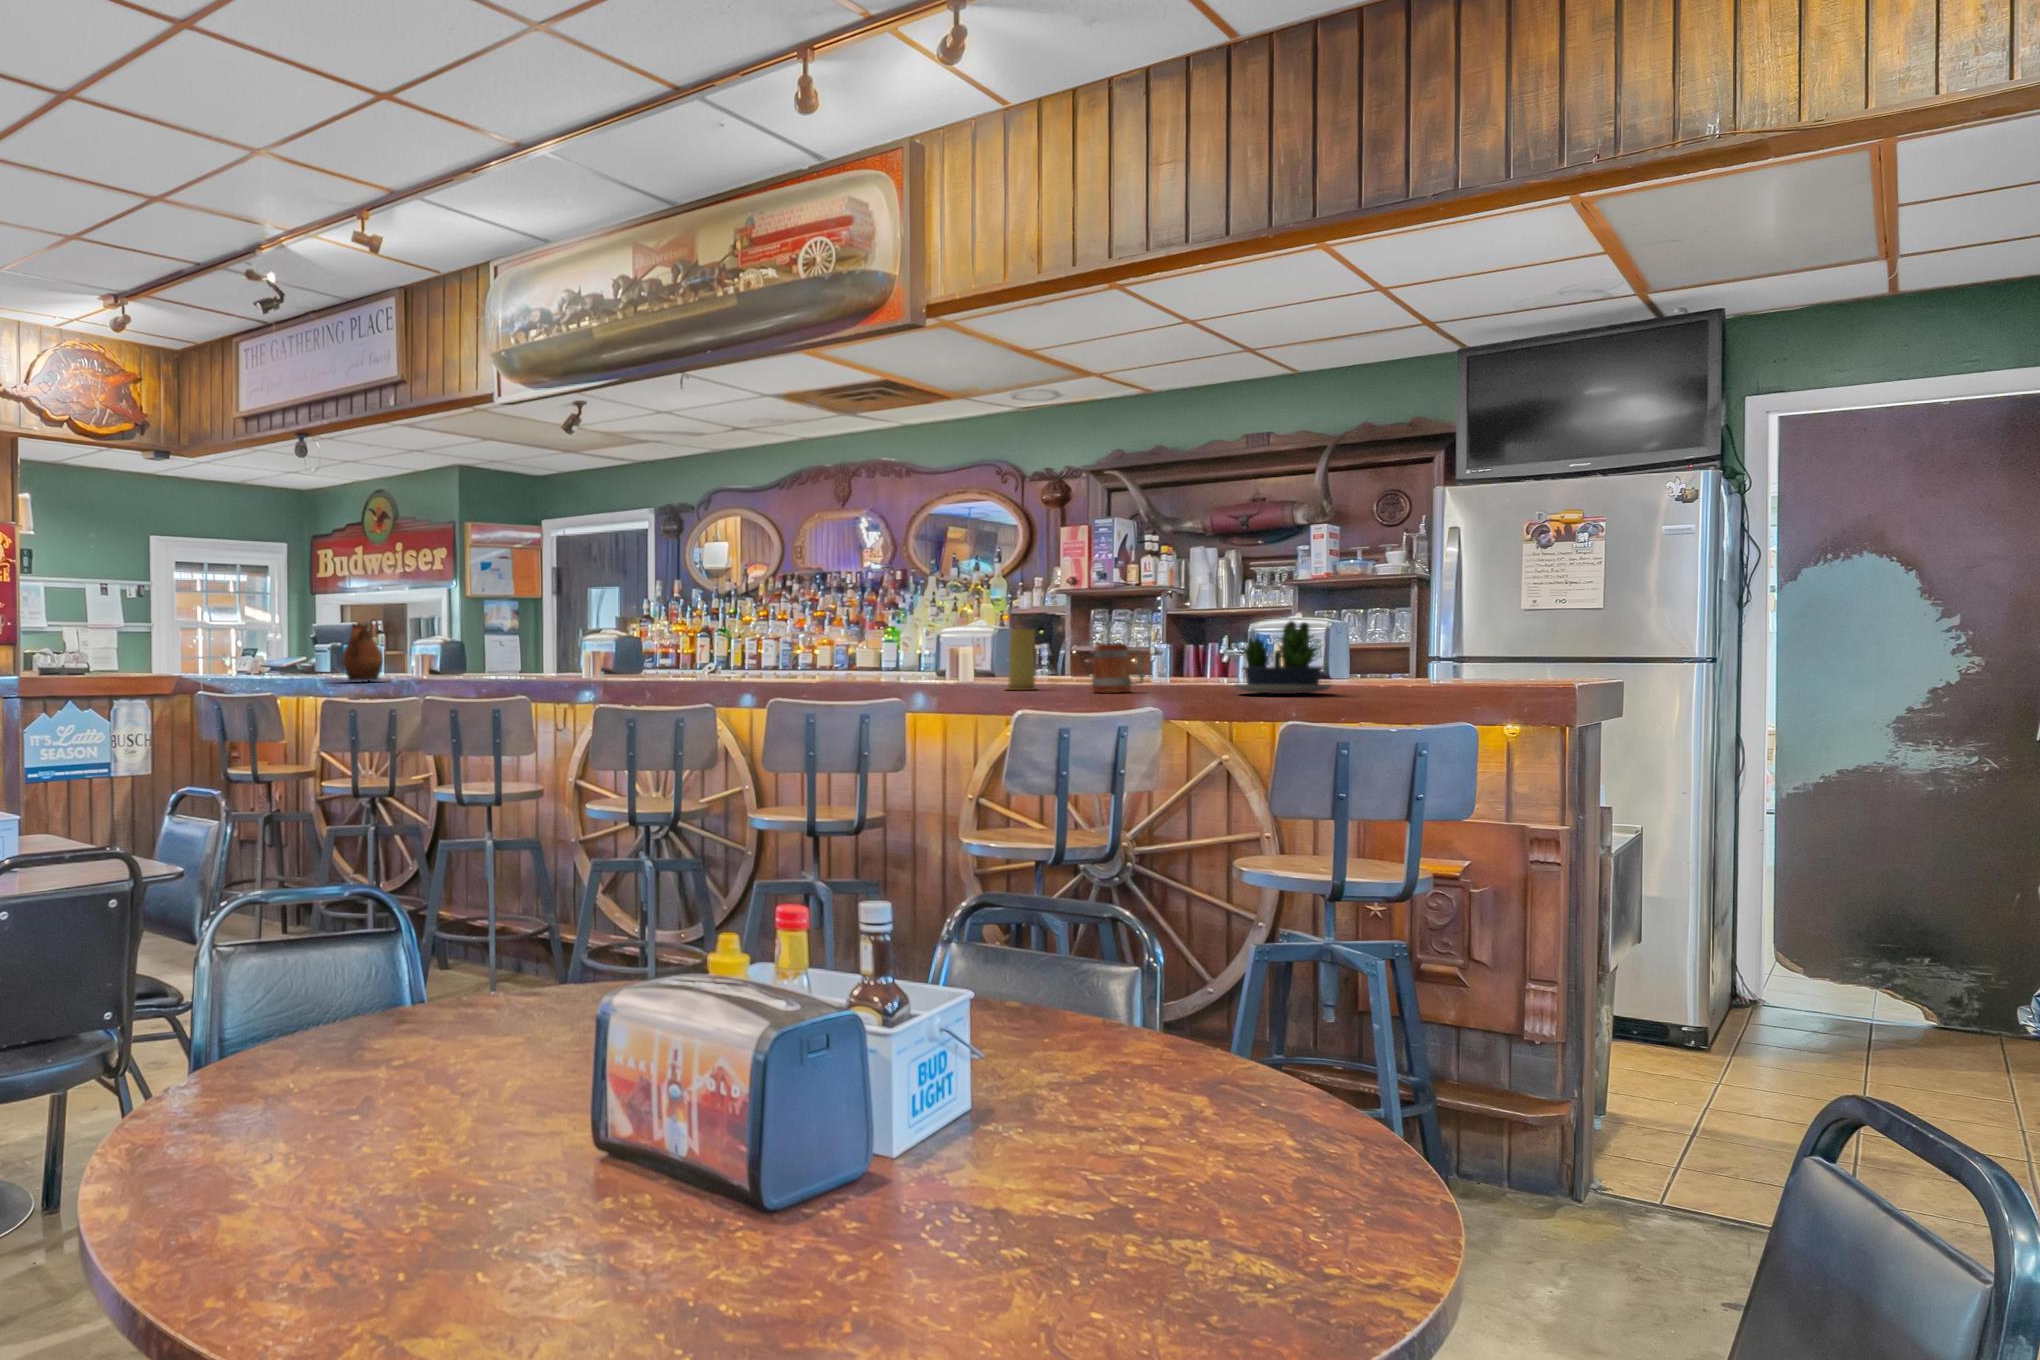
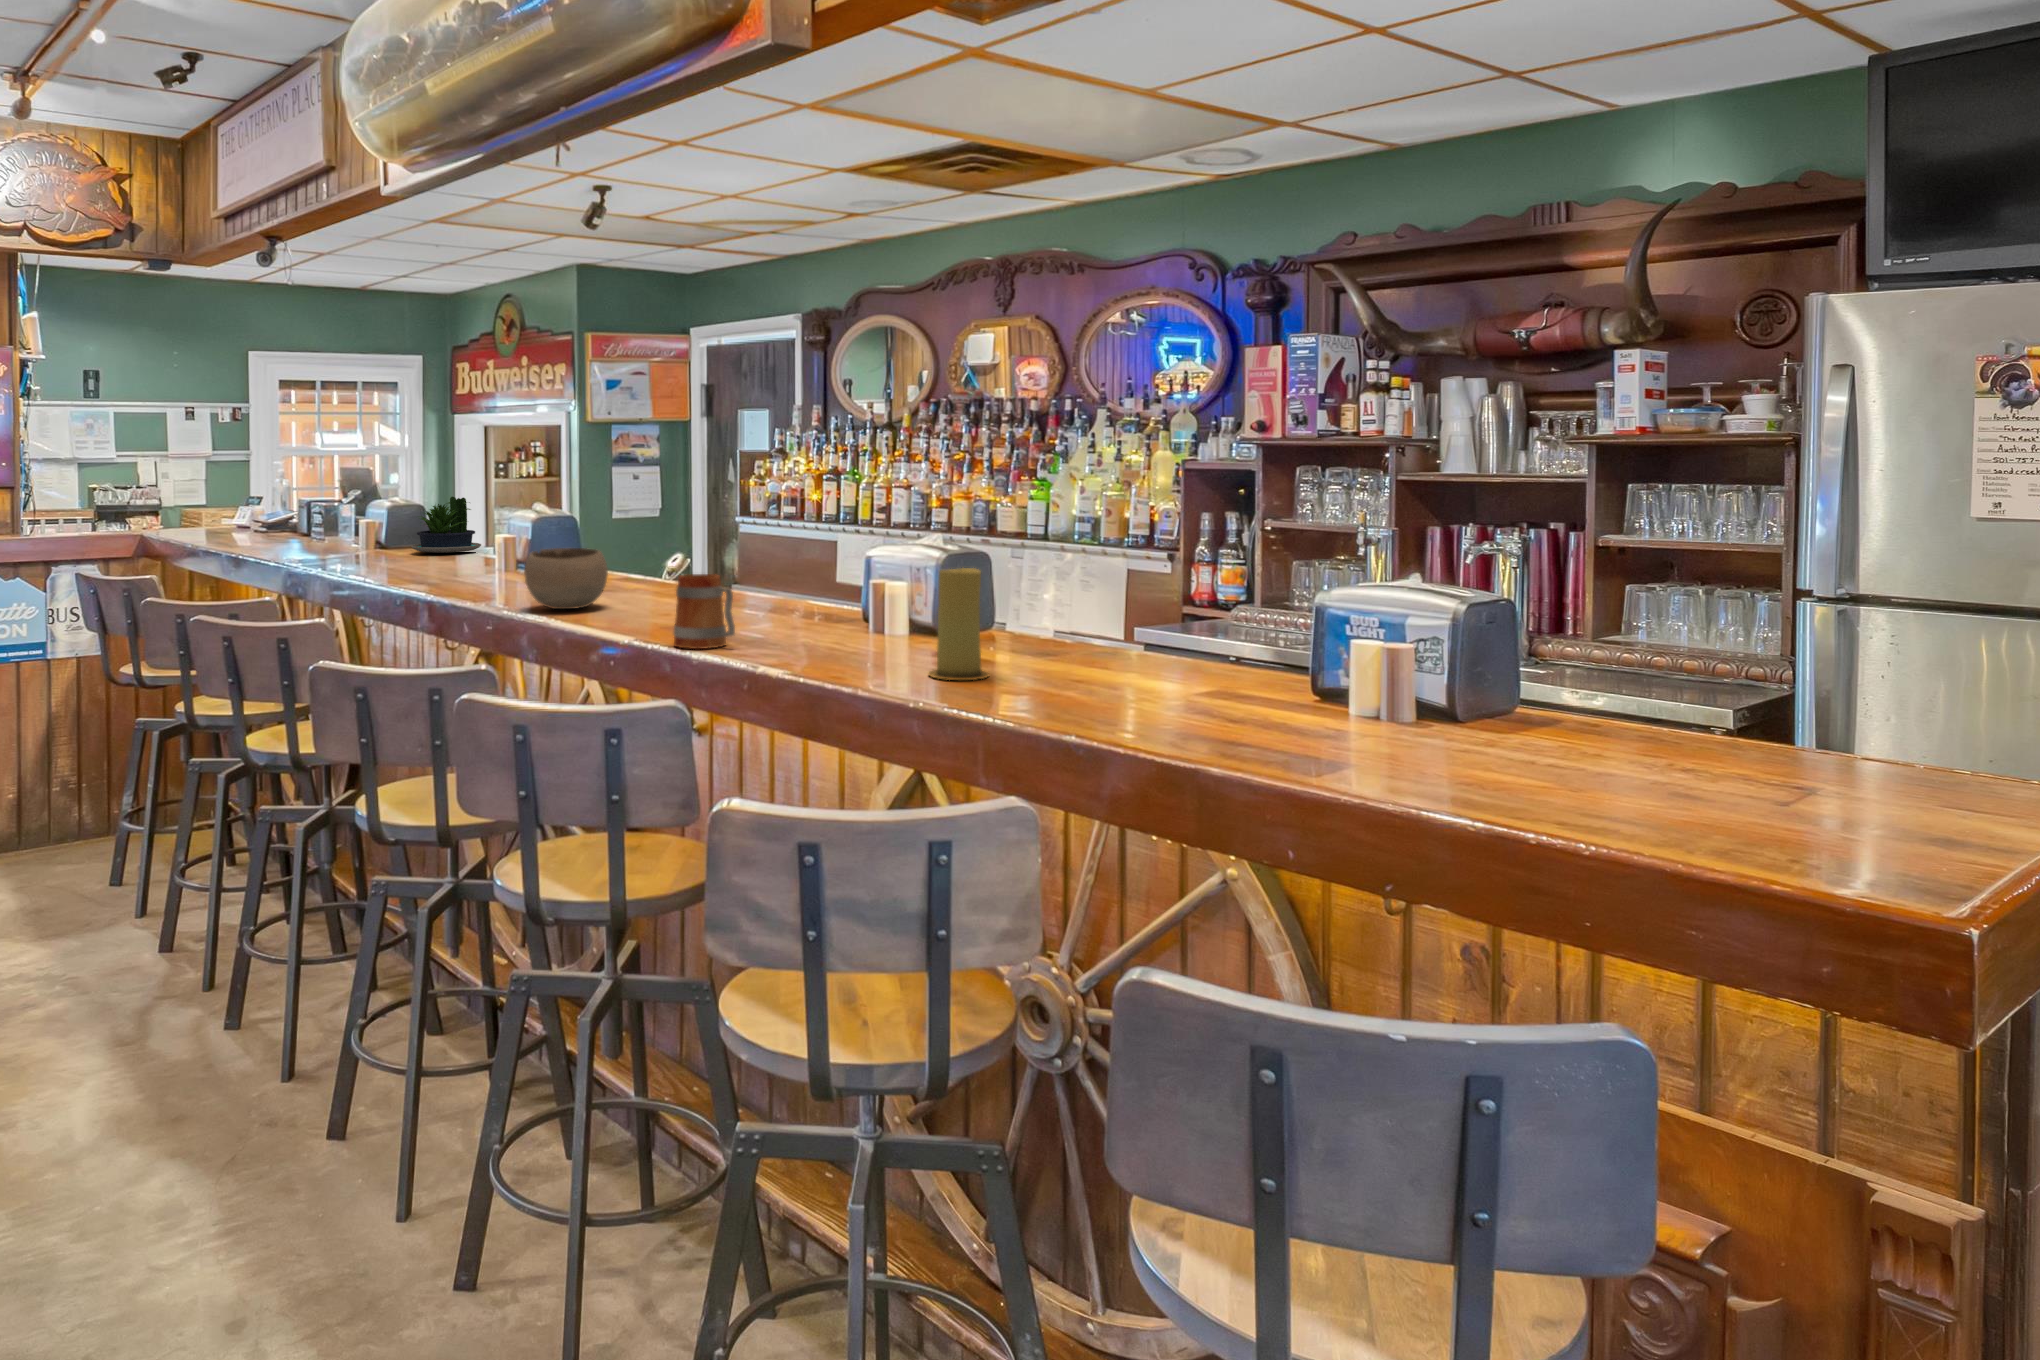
potted plant: present [1234,621,1332,694] -> present [411,497,481,553]
ceramic pitcher: present [341,623,383,682] -> none [264,483,334,557]
mug: present [1092,643,1144,693] -> present [674,574,735,649]
bowl: none [660,647,716,686] -> present [524,548,608,609]

